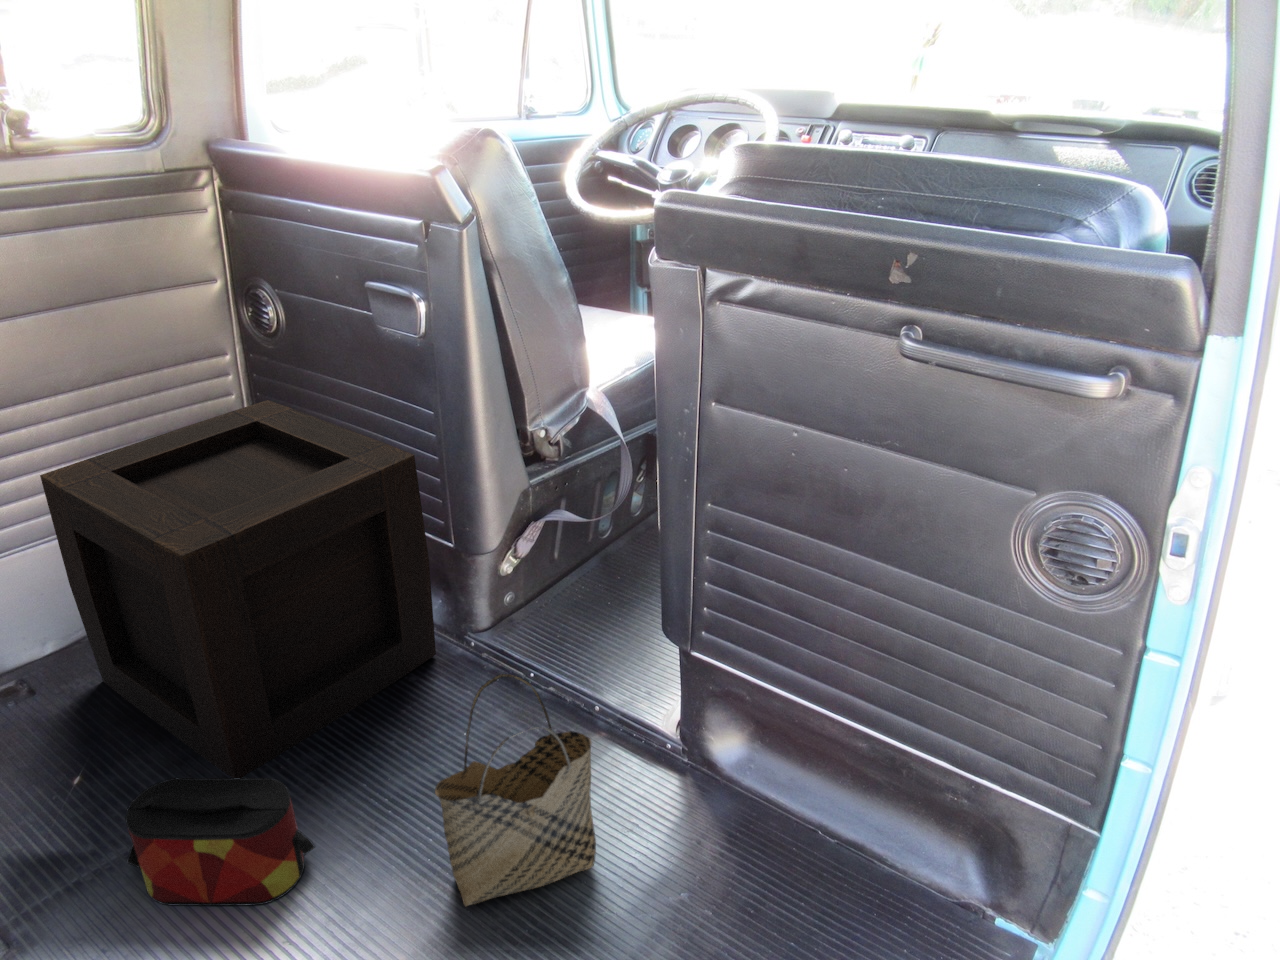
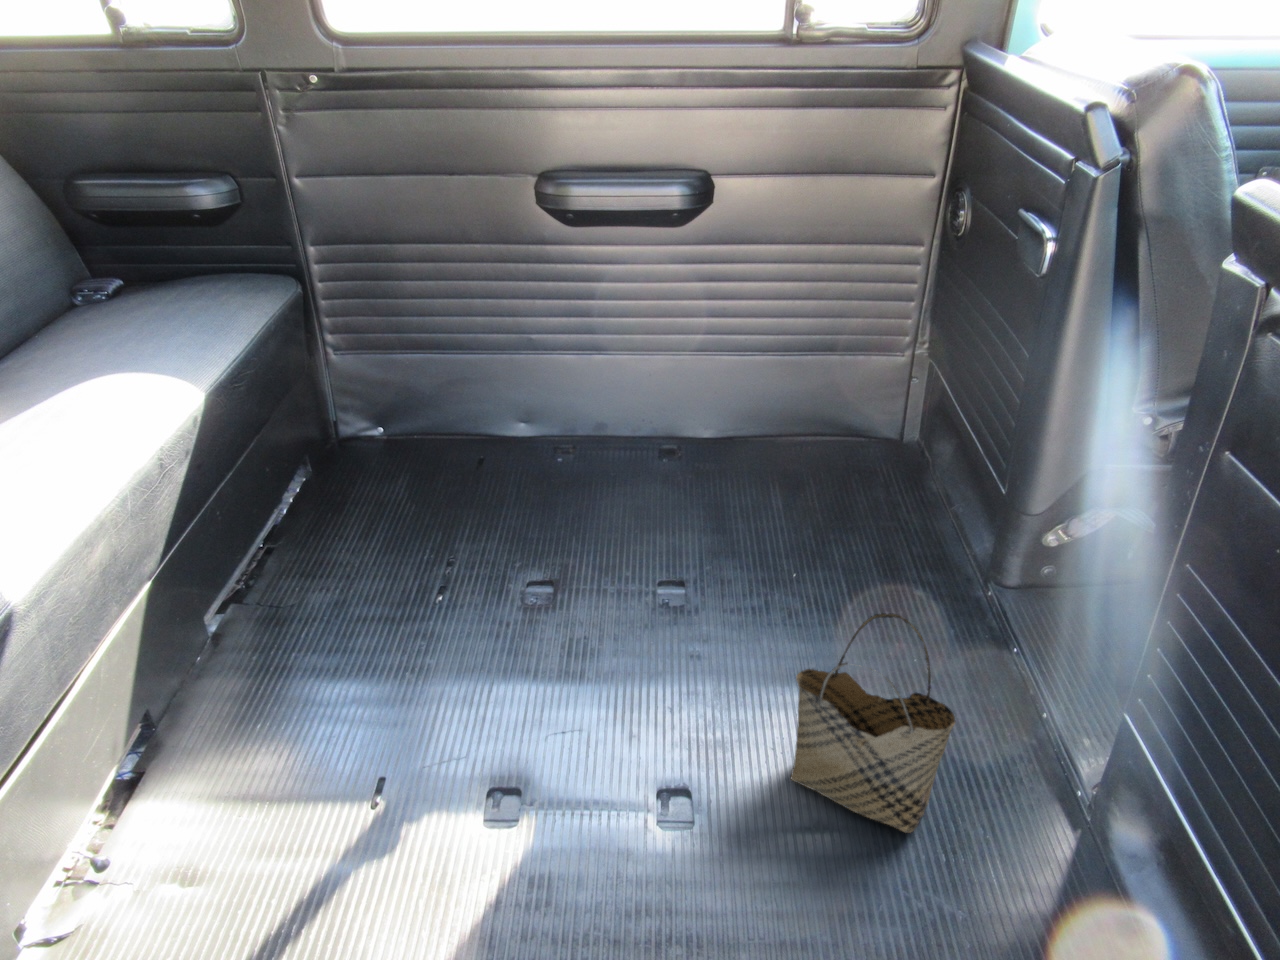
wooden crate: present [40,400,436,778] -> none [722,297,994,592]
bag: present [125,778,315,906] -> none [630,553,737,682]

